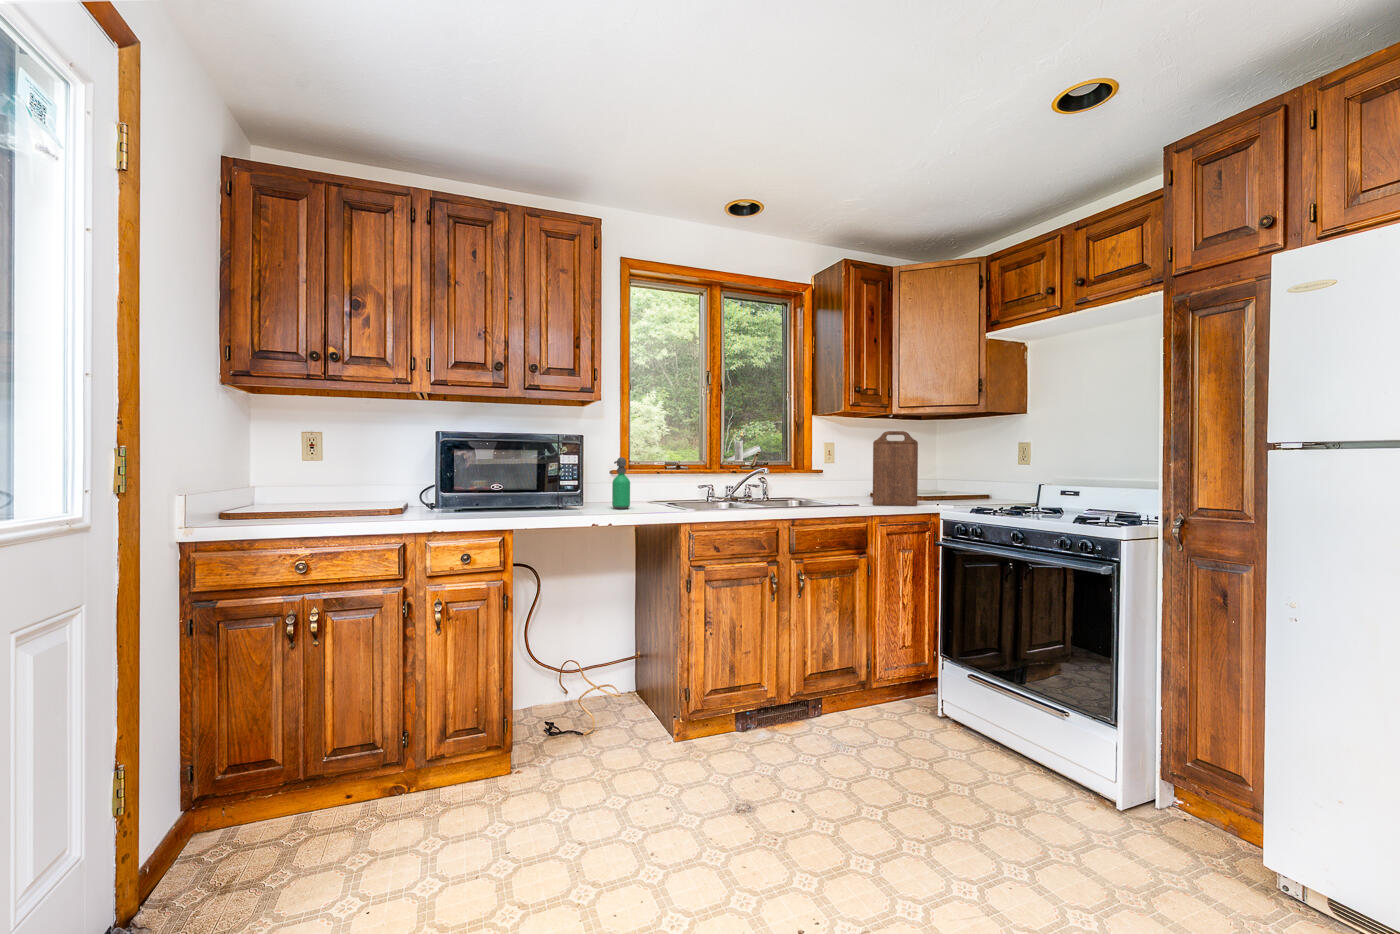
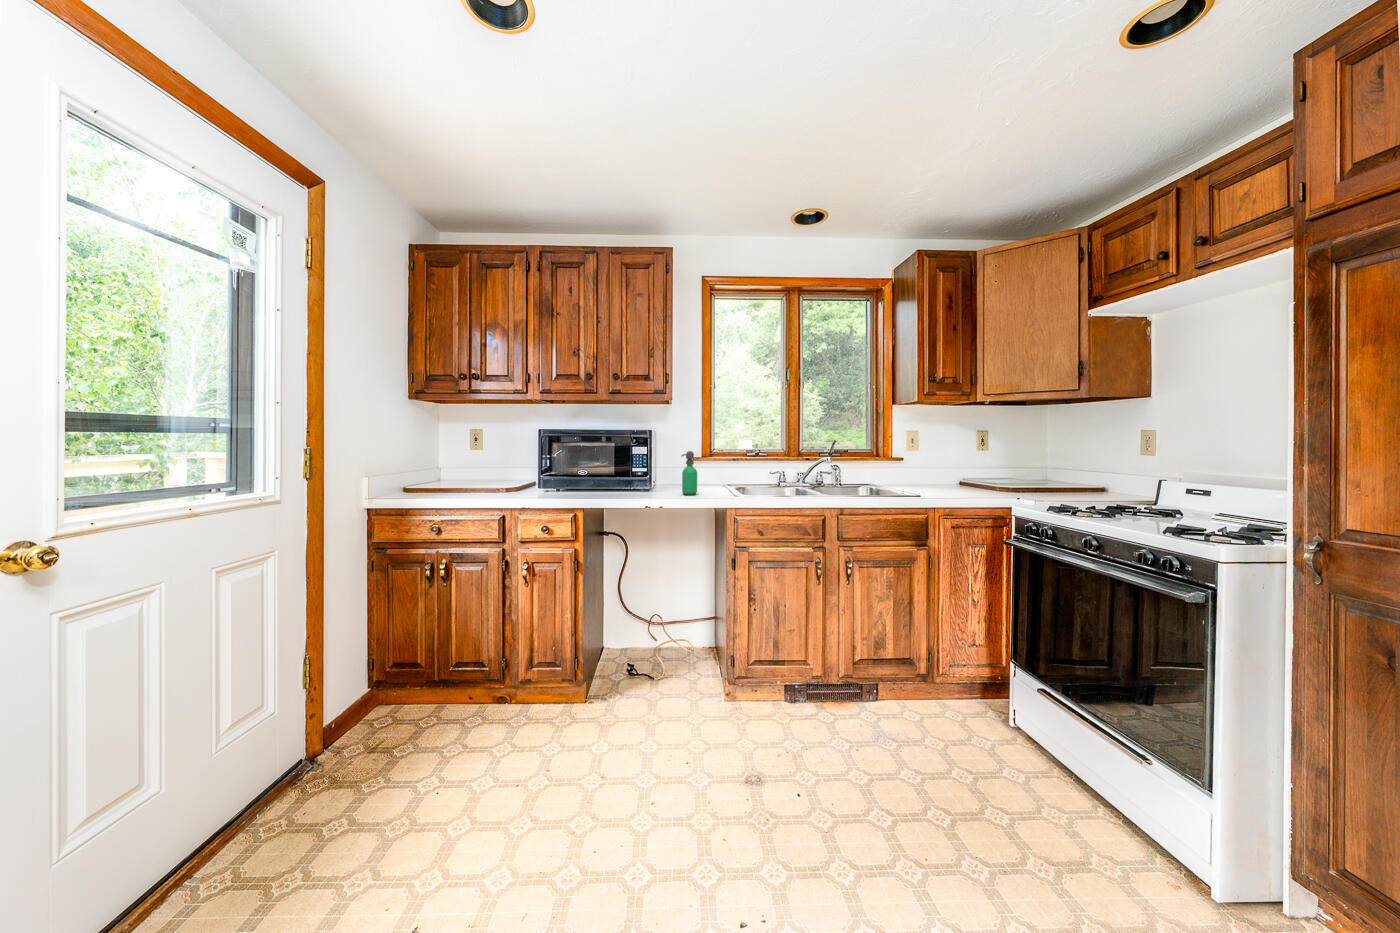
cutting board: present [873,431,918,506] -> none [938,424,991,502]

